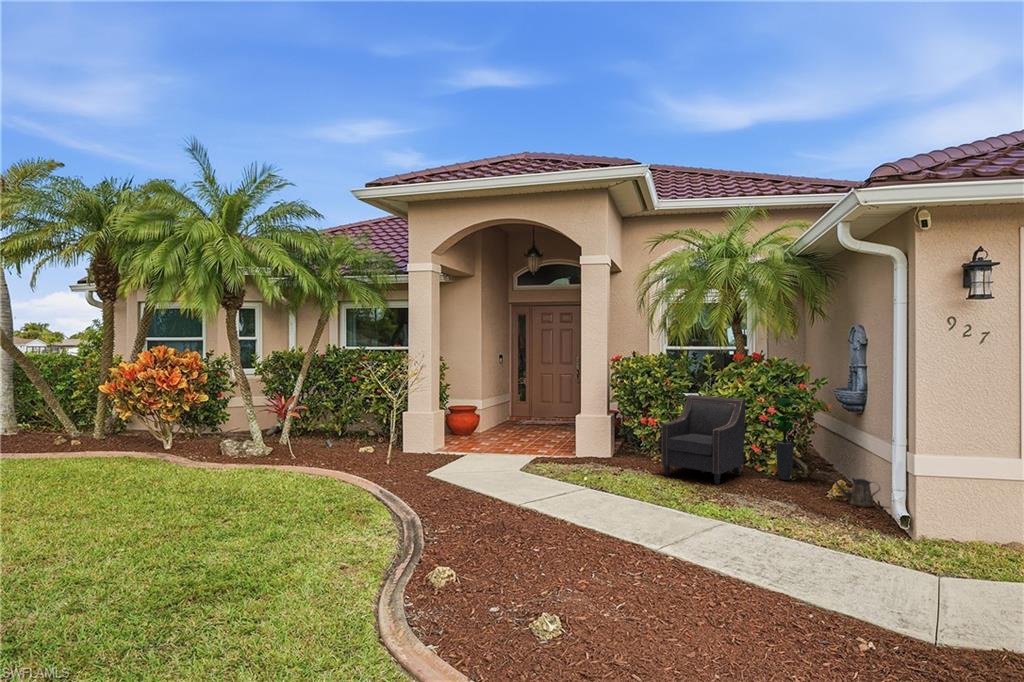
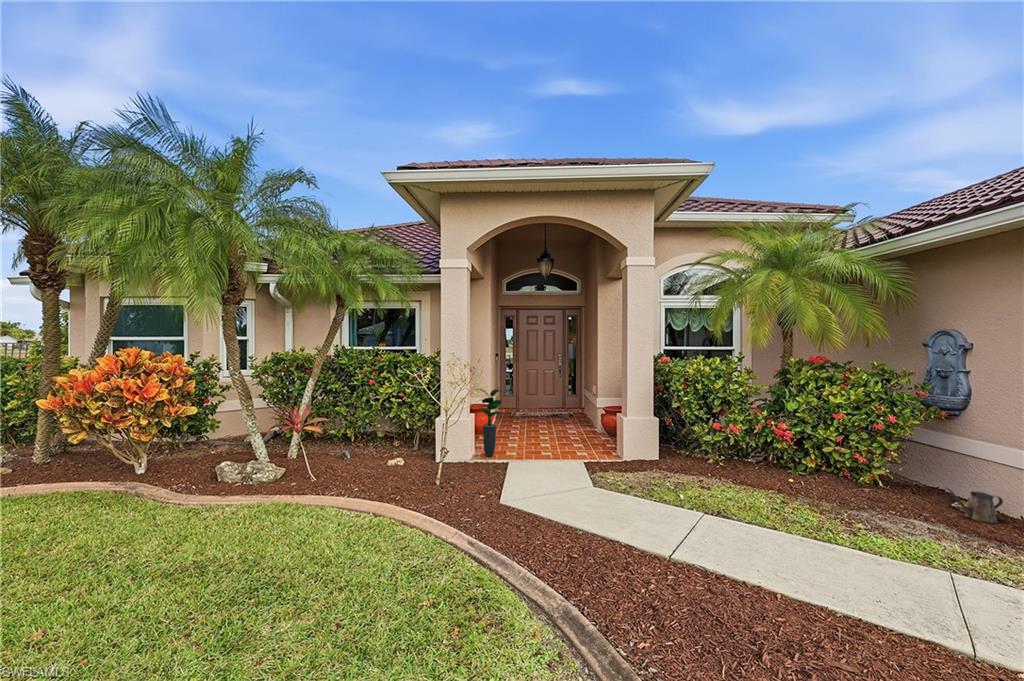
chair: present [661,395,745,484] -> none [736,399,813,496]
potted plant: present [772,397,803,480] -> present [477,389,501,456]

